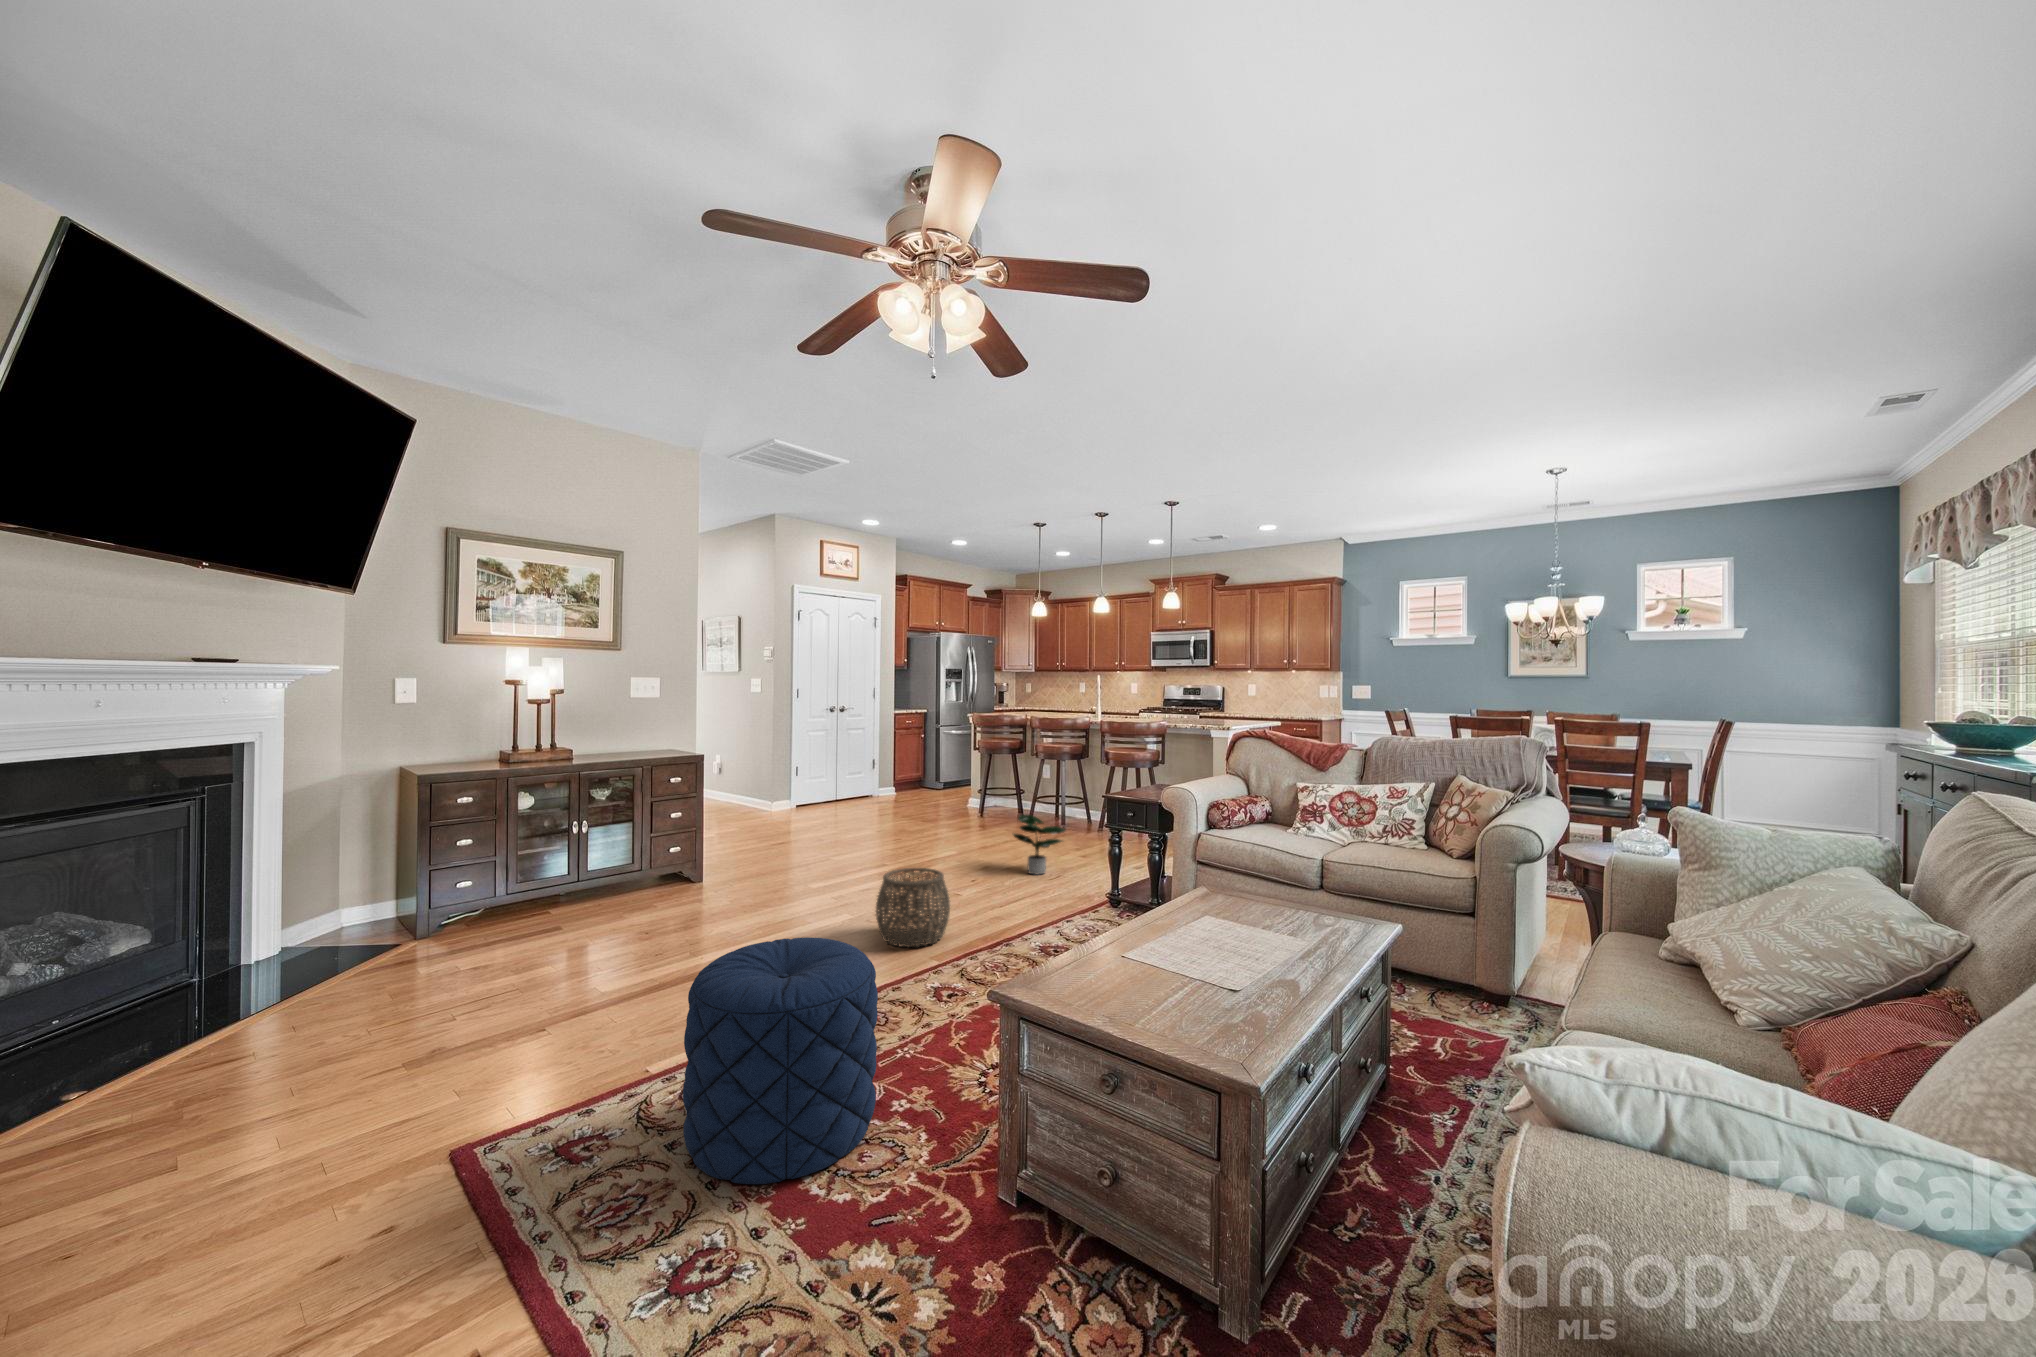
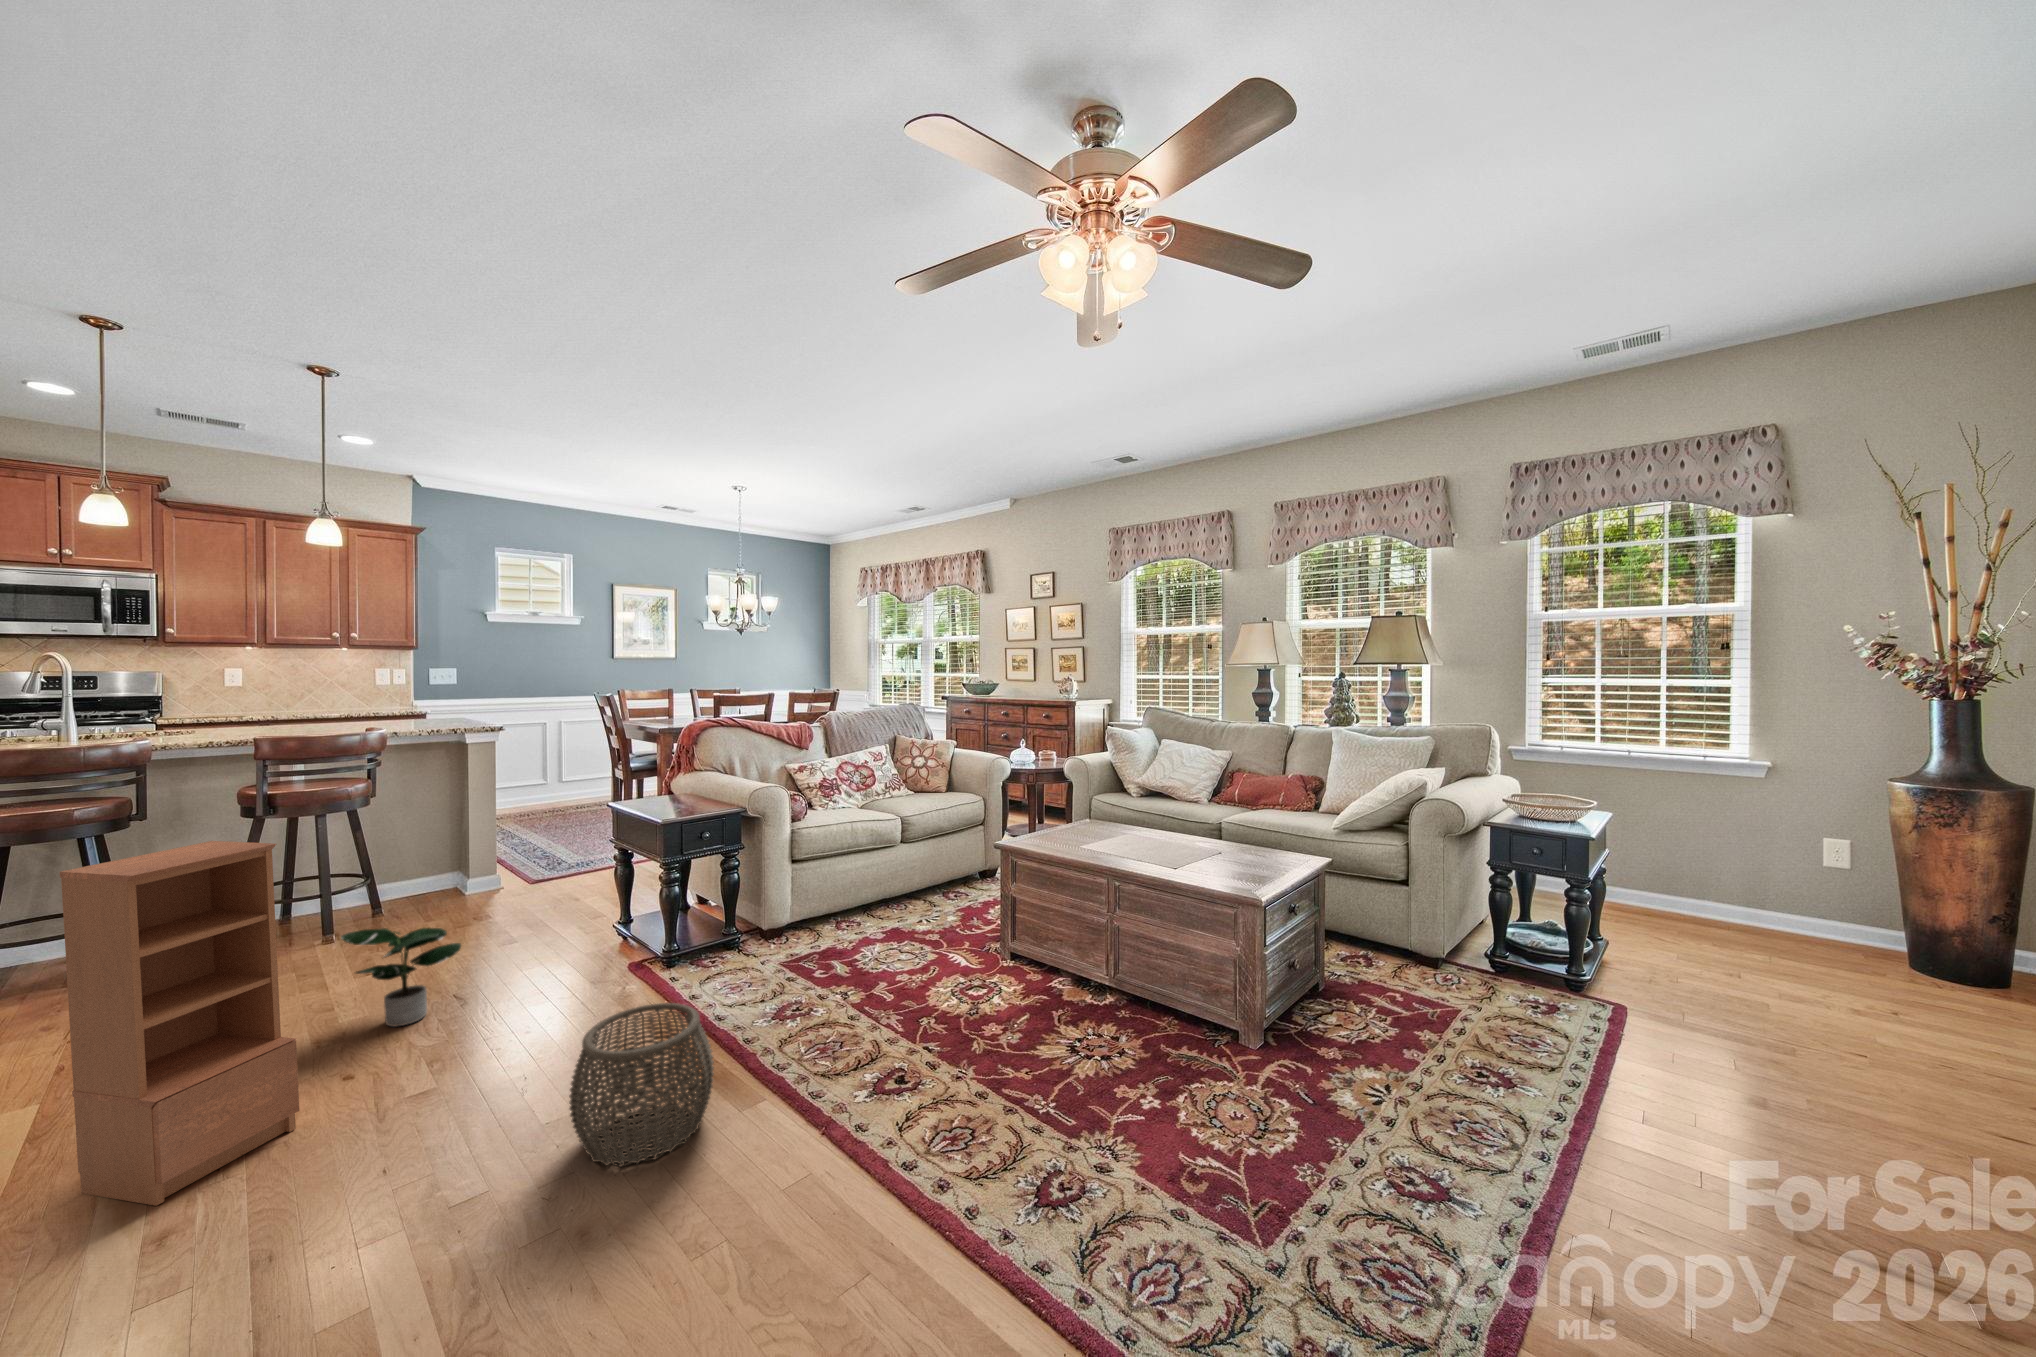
bookcase: none [890,744,949,882] -> present [60,841,299,1206]
pouf: present [683,937,878,1184] -> none [1111,965,1321,1252]

